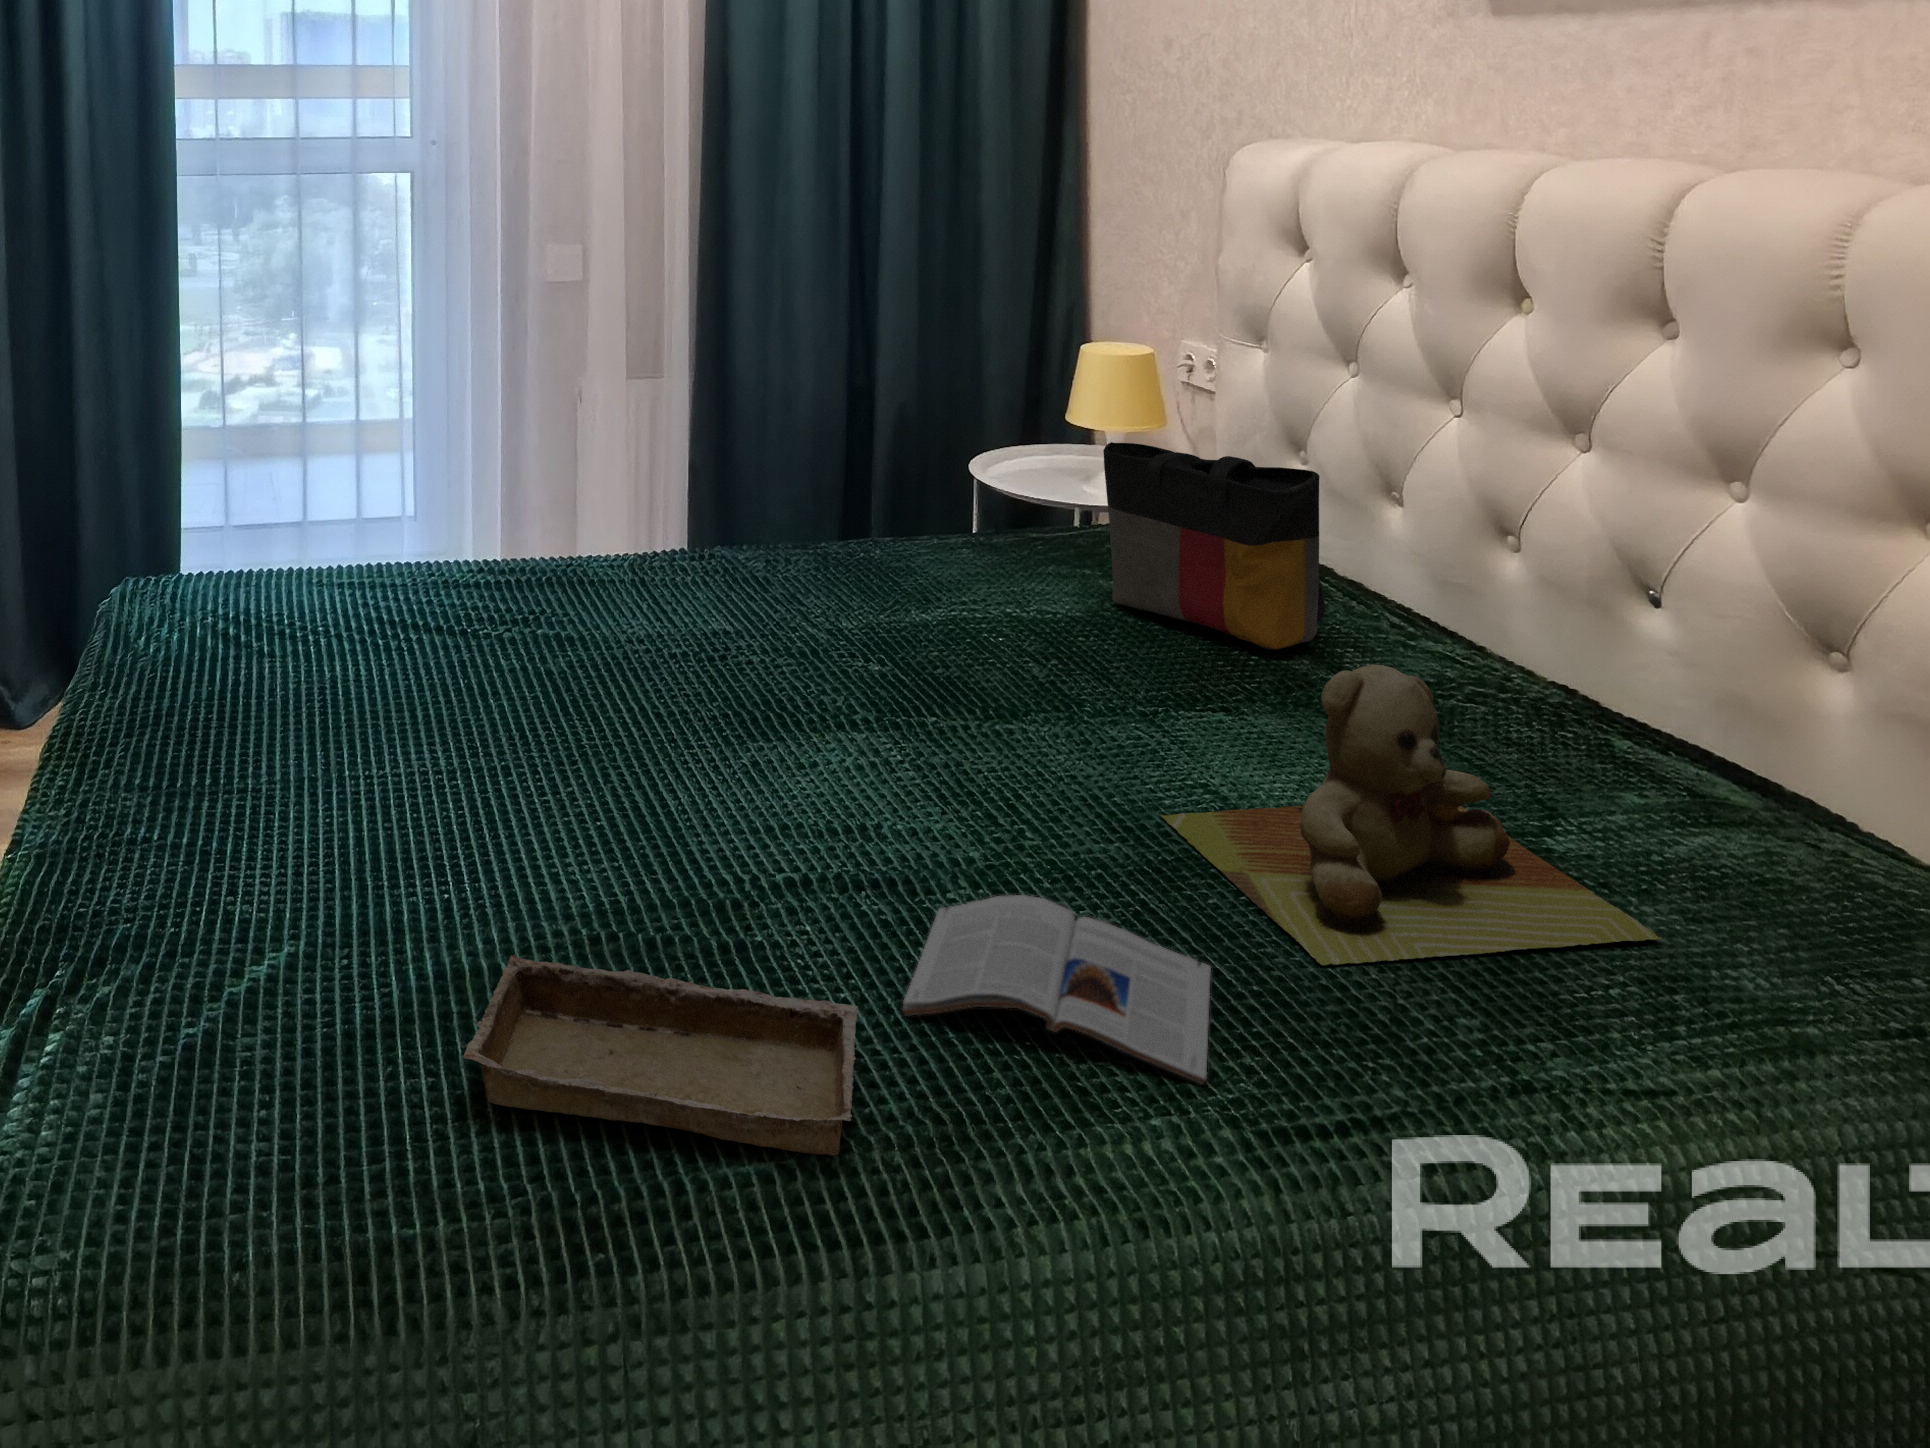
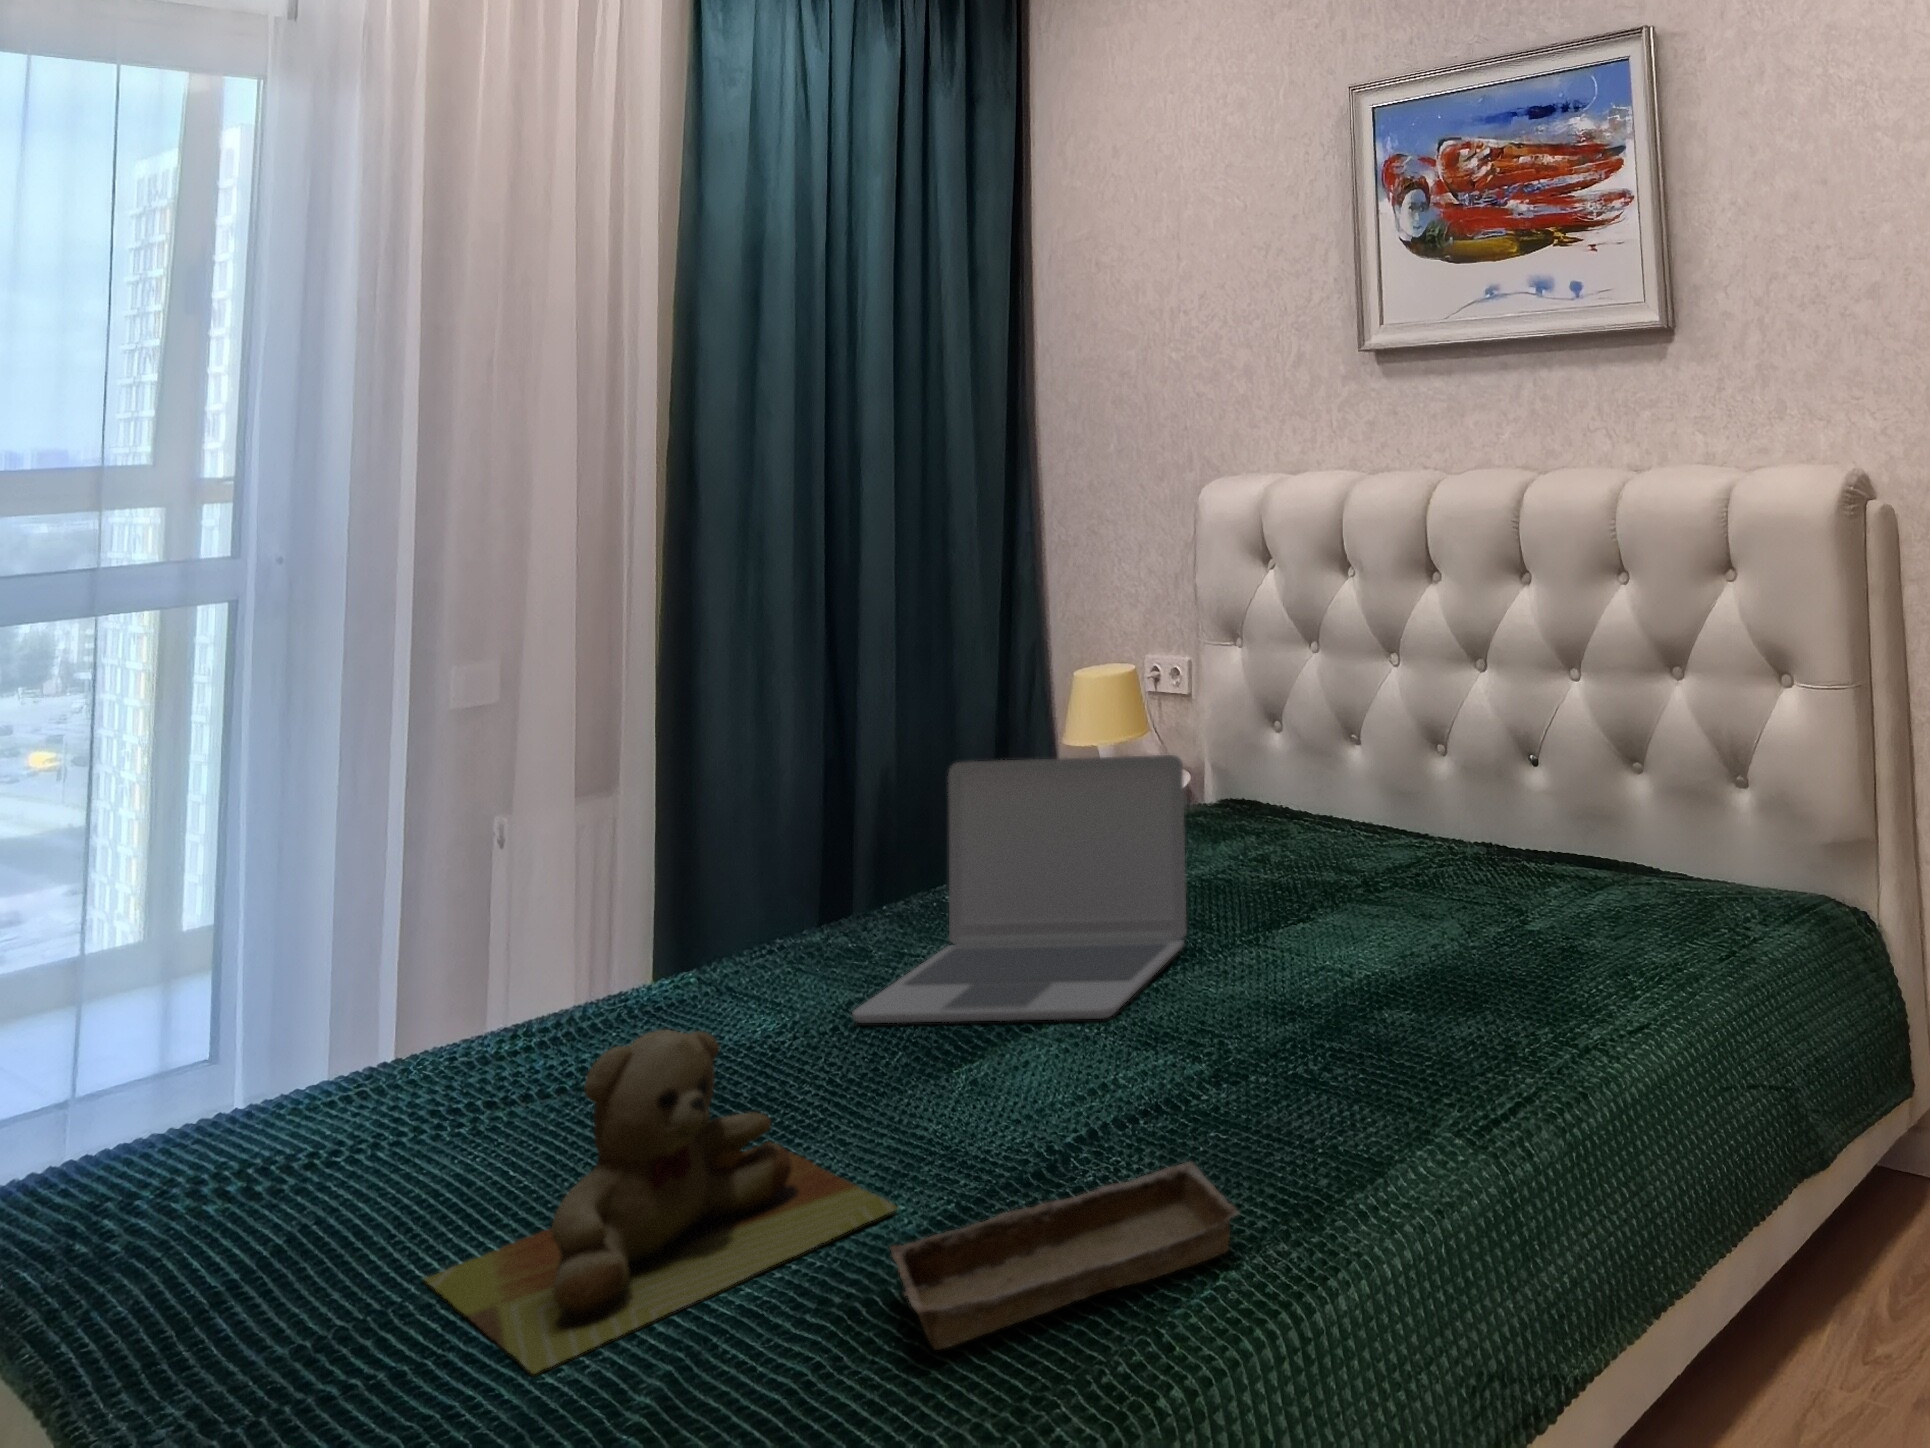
laptop: none [712,429,1081,759] -> present [853,755,1186,1023]
tote bag: present [1103,442,1325,650] -> none [1149,724,1327,876]
teddy bear: present [1161,664,1661,965] -> present [424,1030,898,1374]
magazine: present [903,895,1211,1084] -> none [1188,1056,1420,1167]

